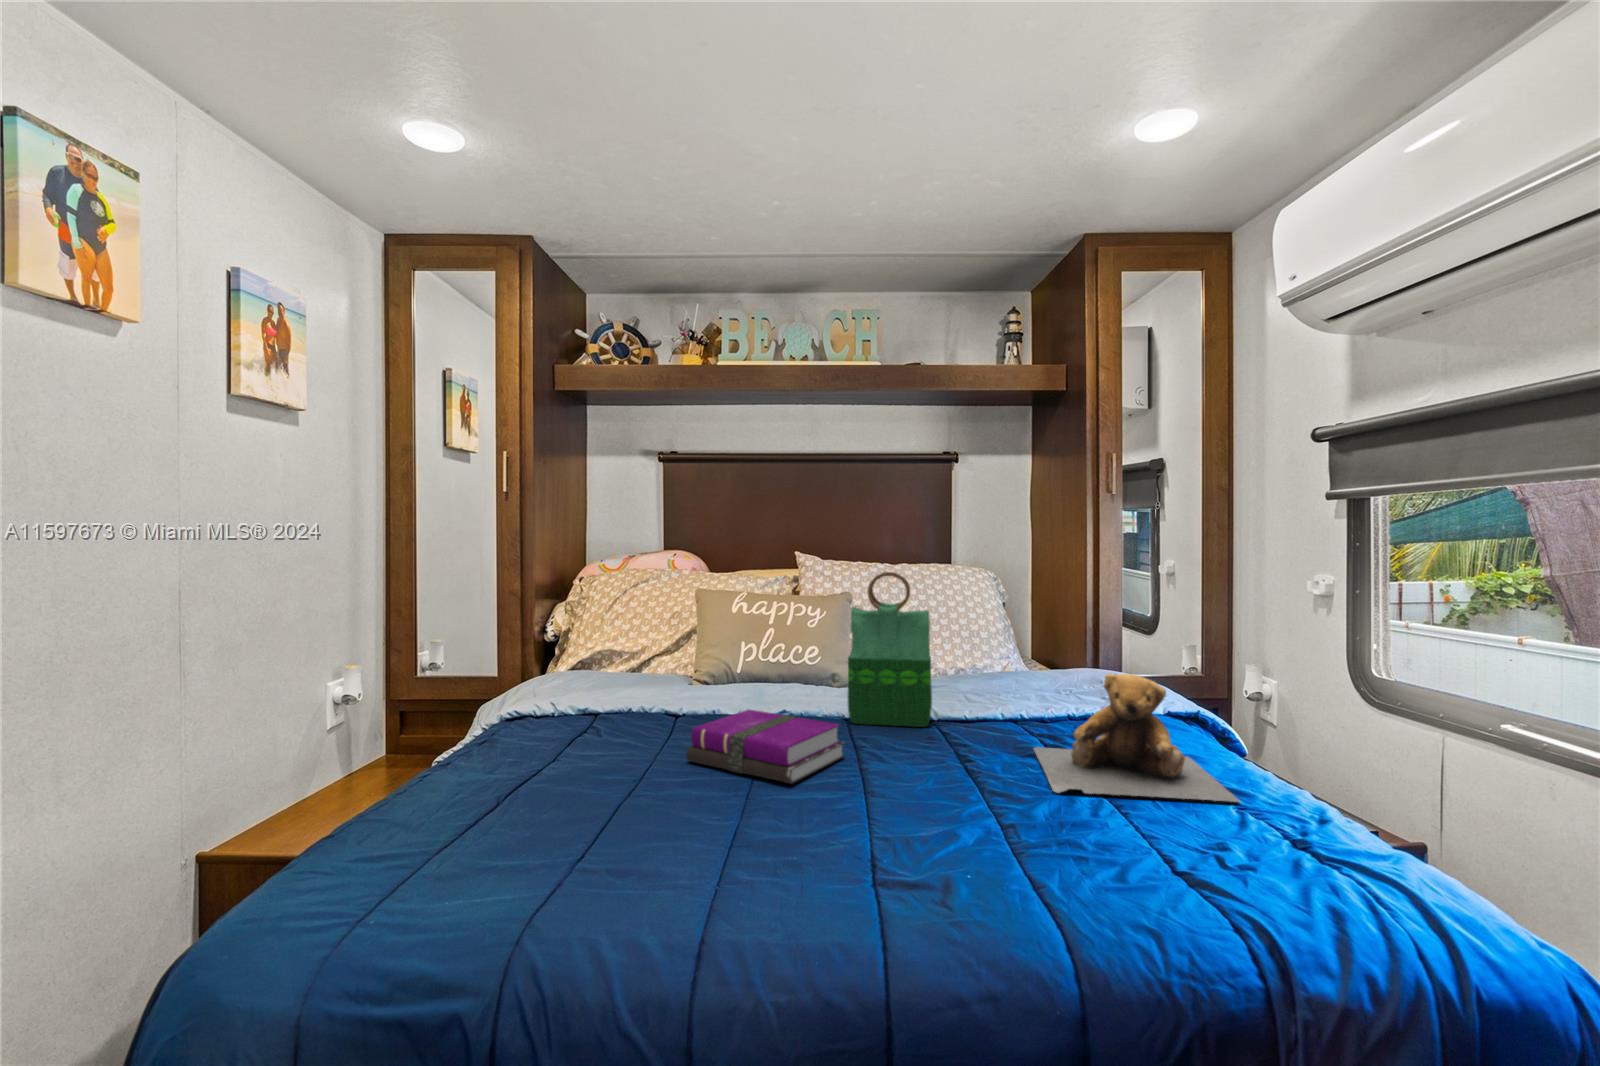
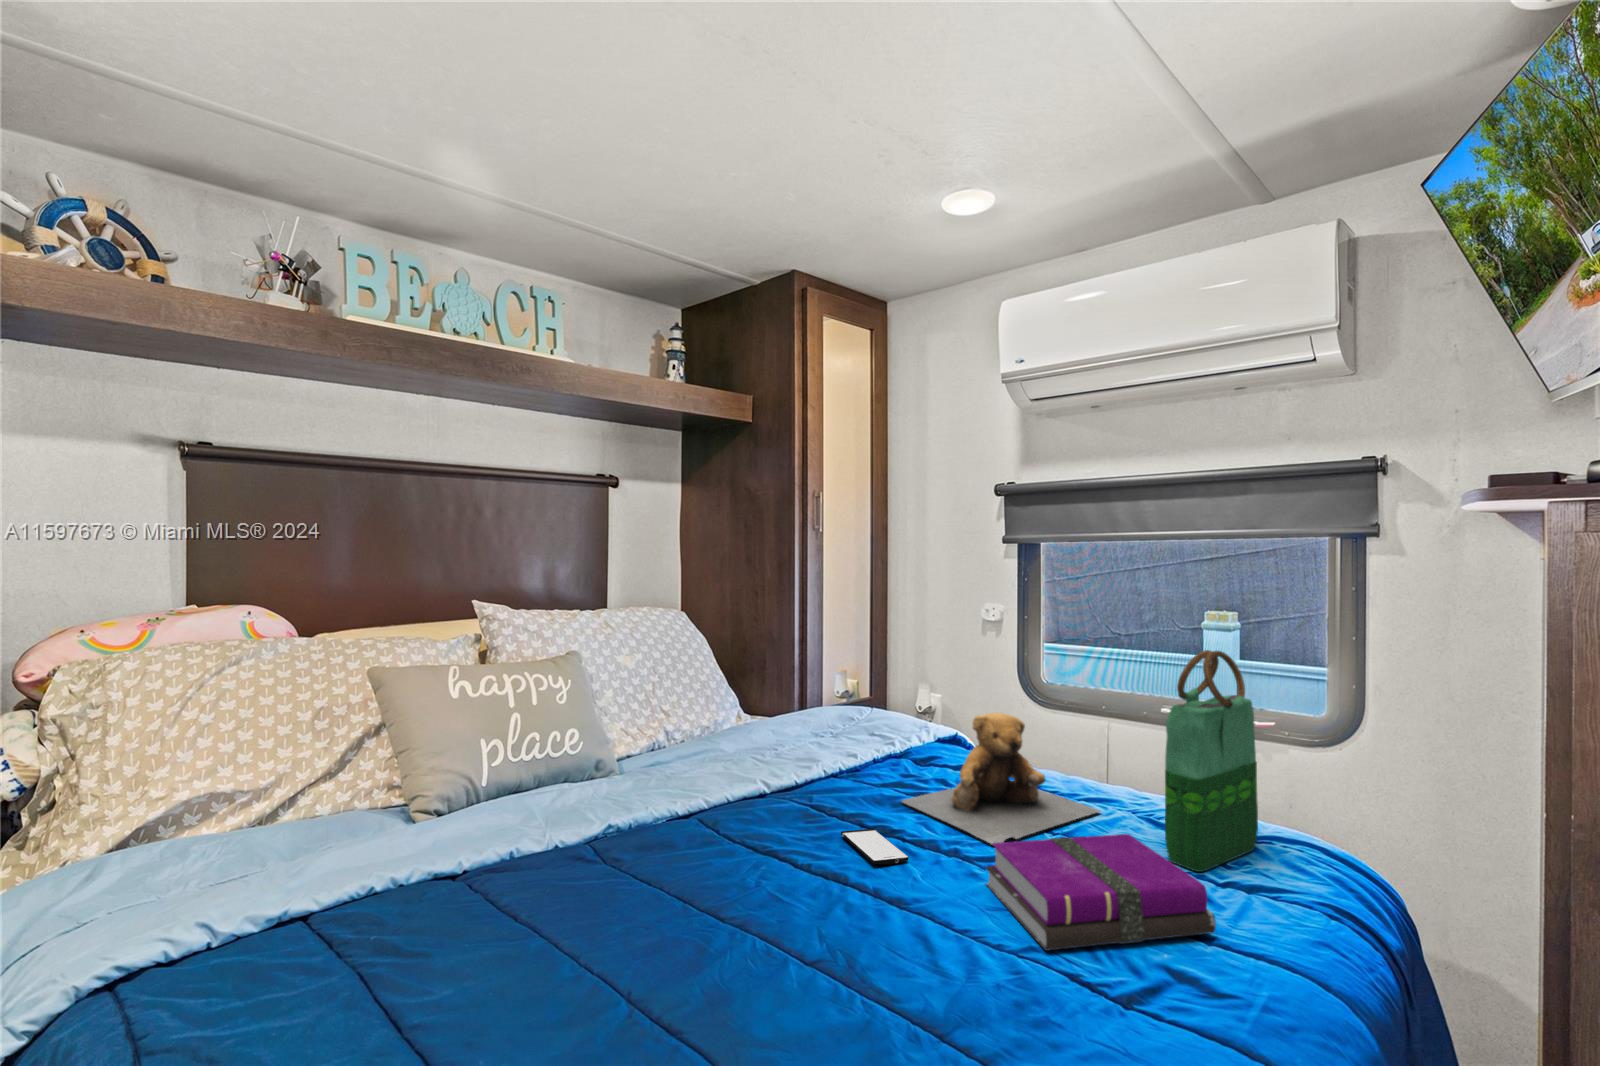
tote bag: present [848,572,932,727] -> present [1165,650,1258,872]
notebook: present [686,710,844,783] -> present [986,834,1216,950]
smartphone: none [921,750,967,779] -> present [841,829,909,864]

